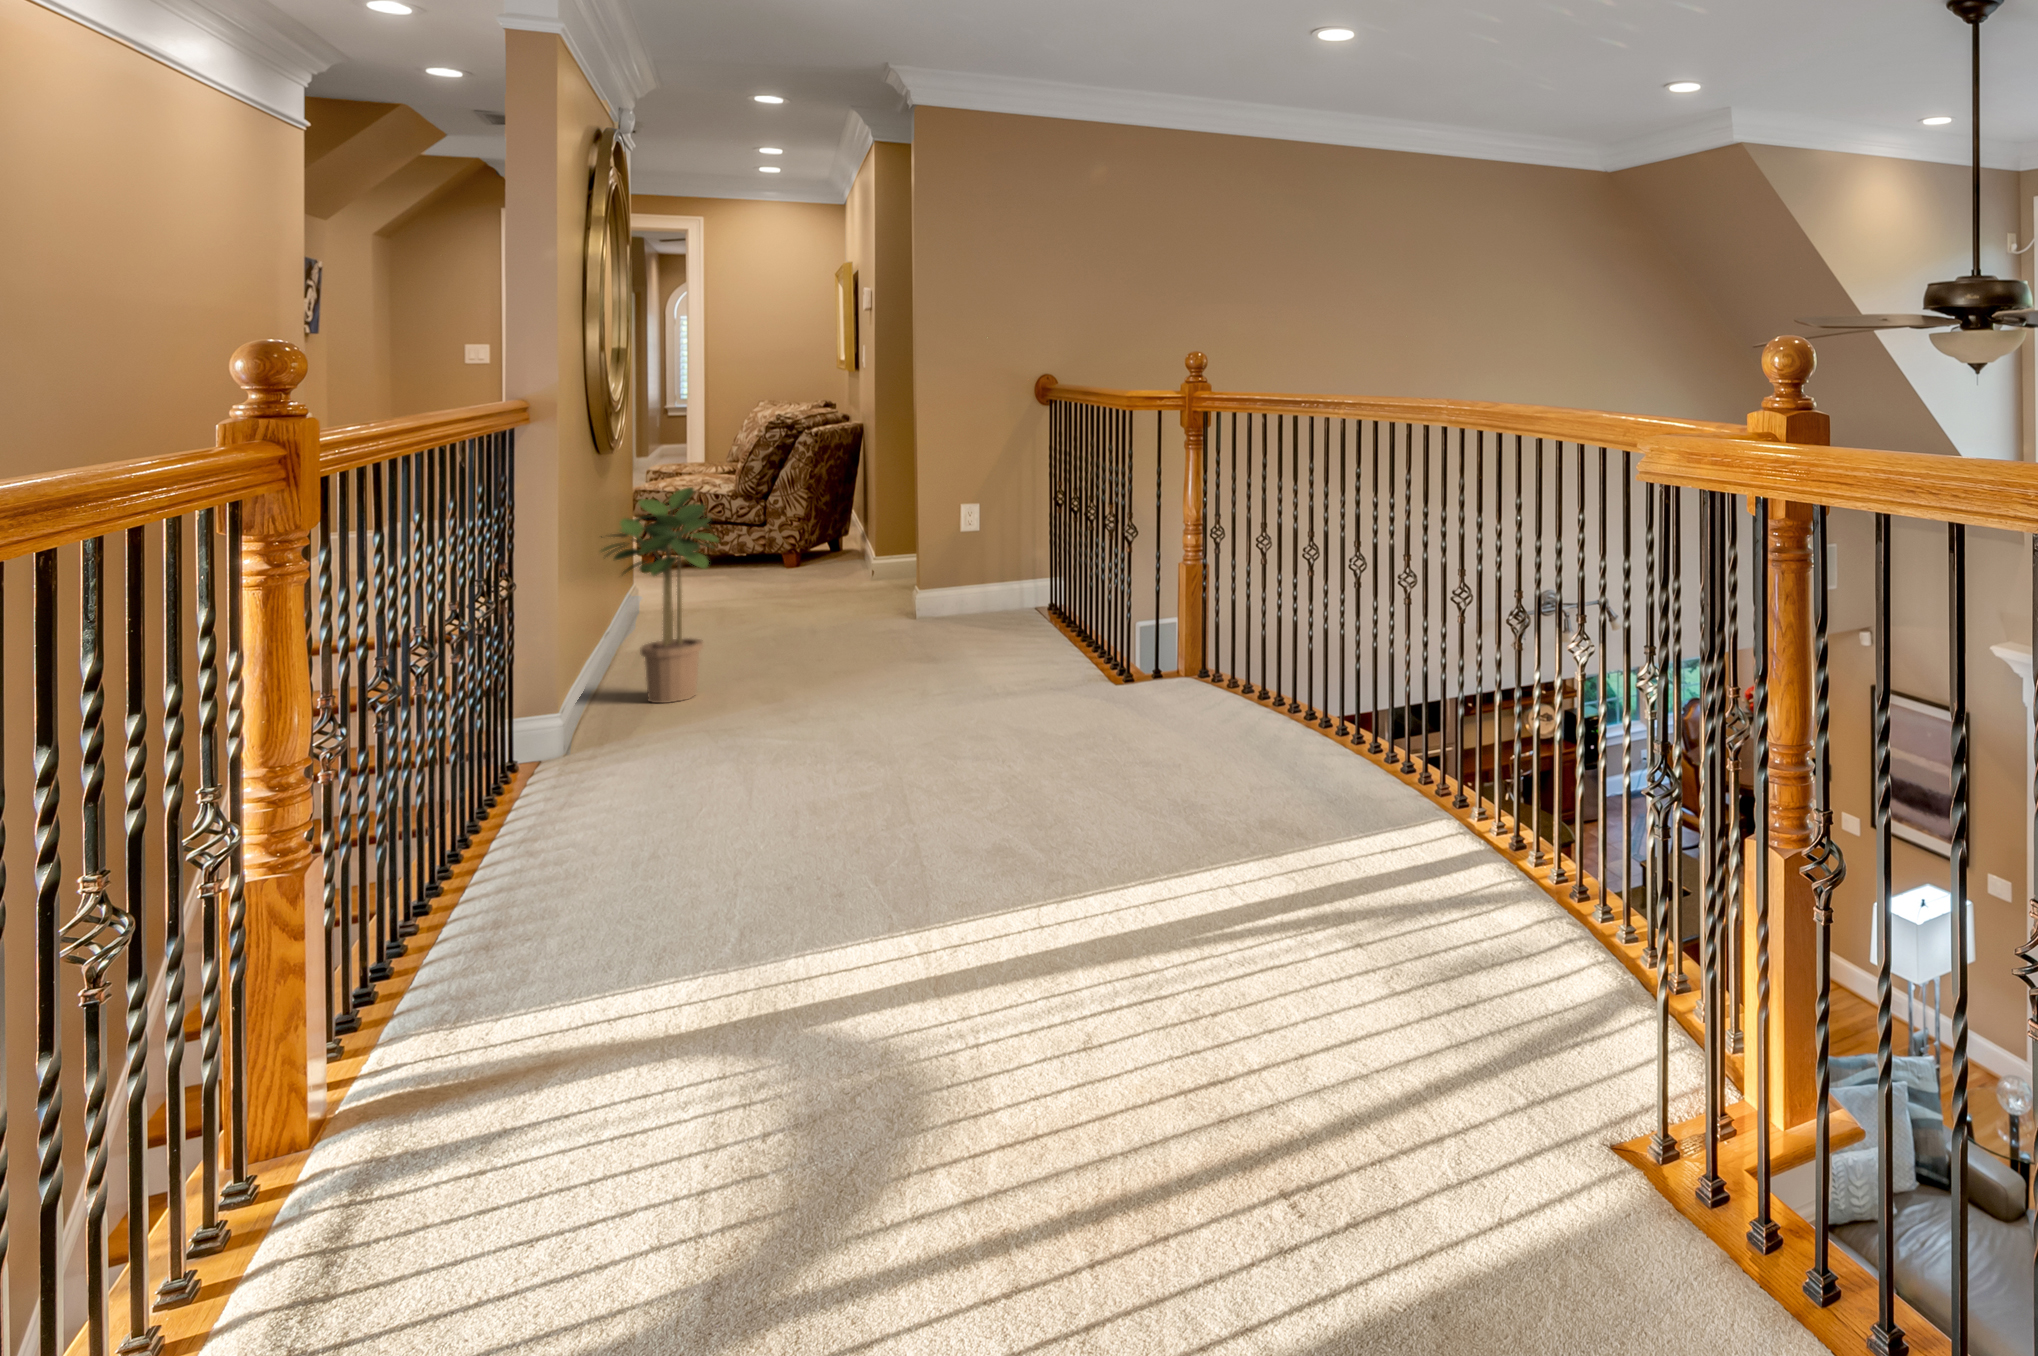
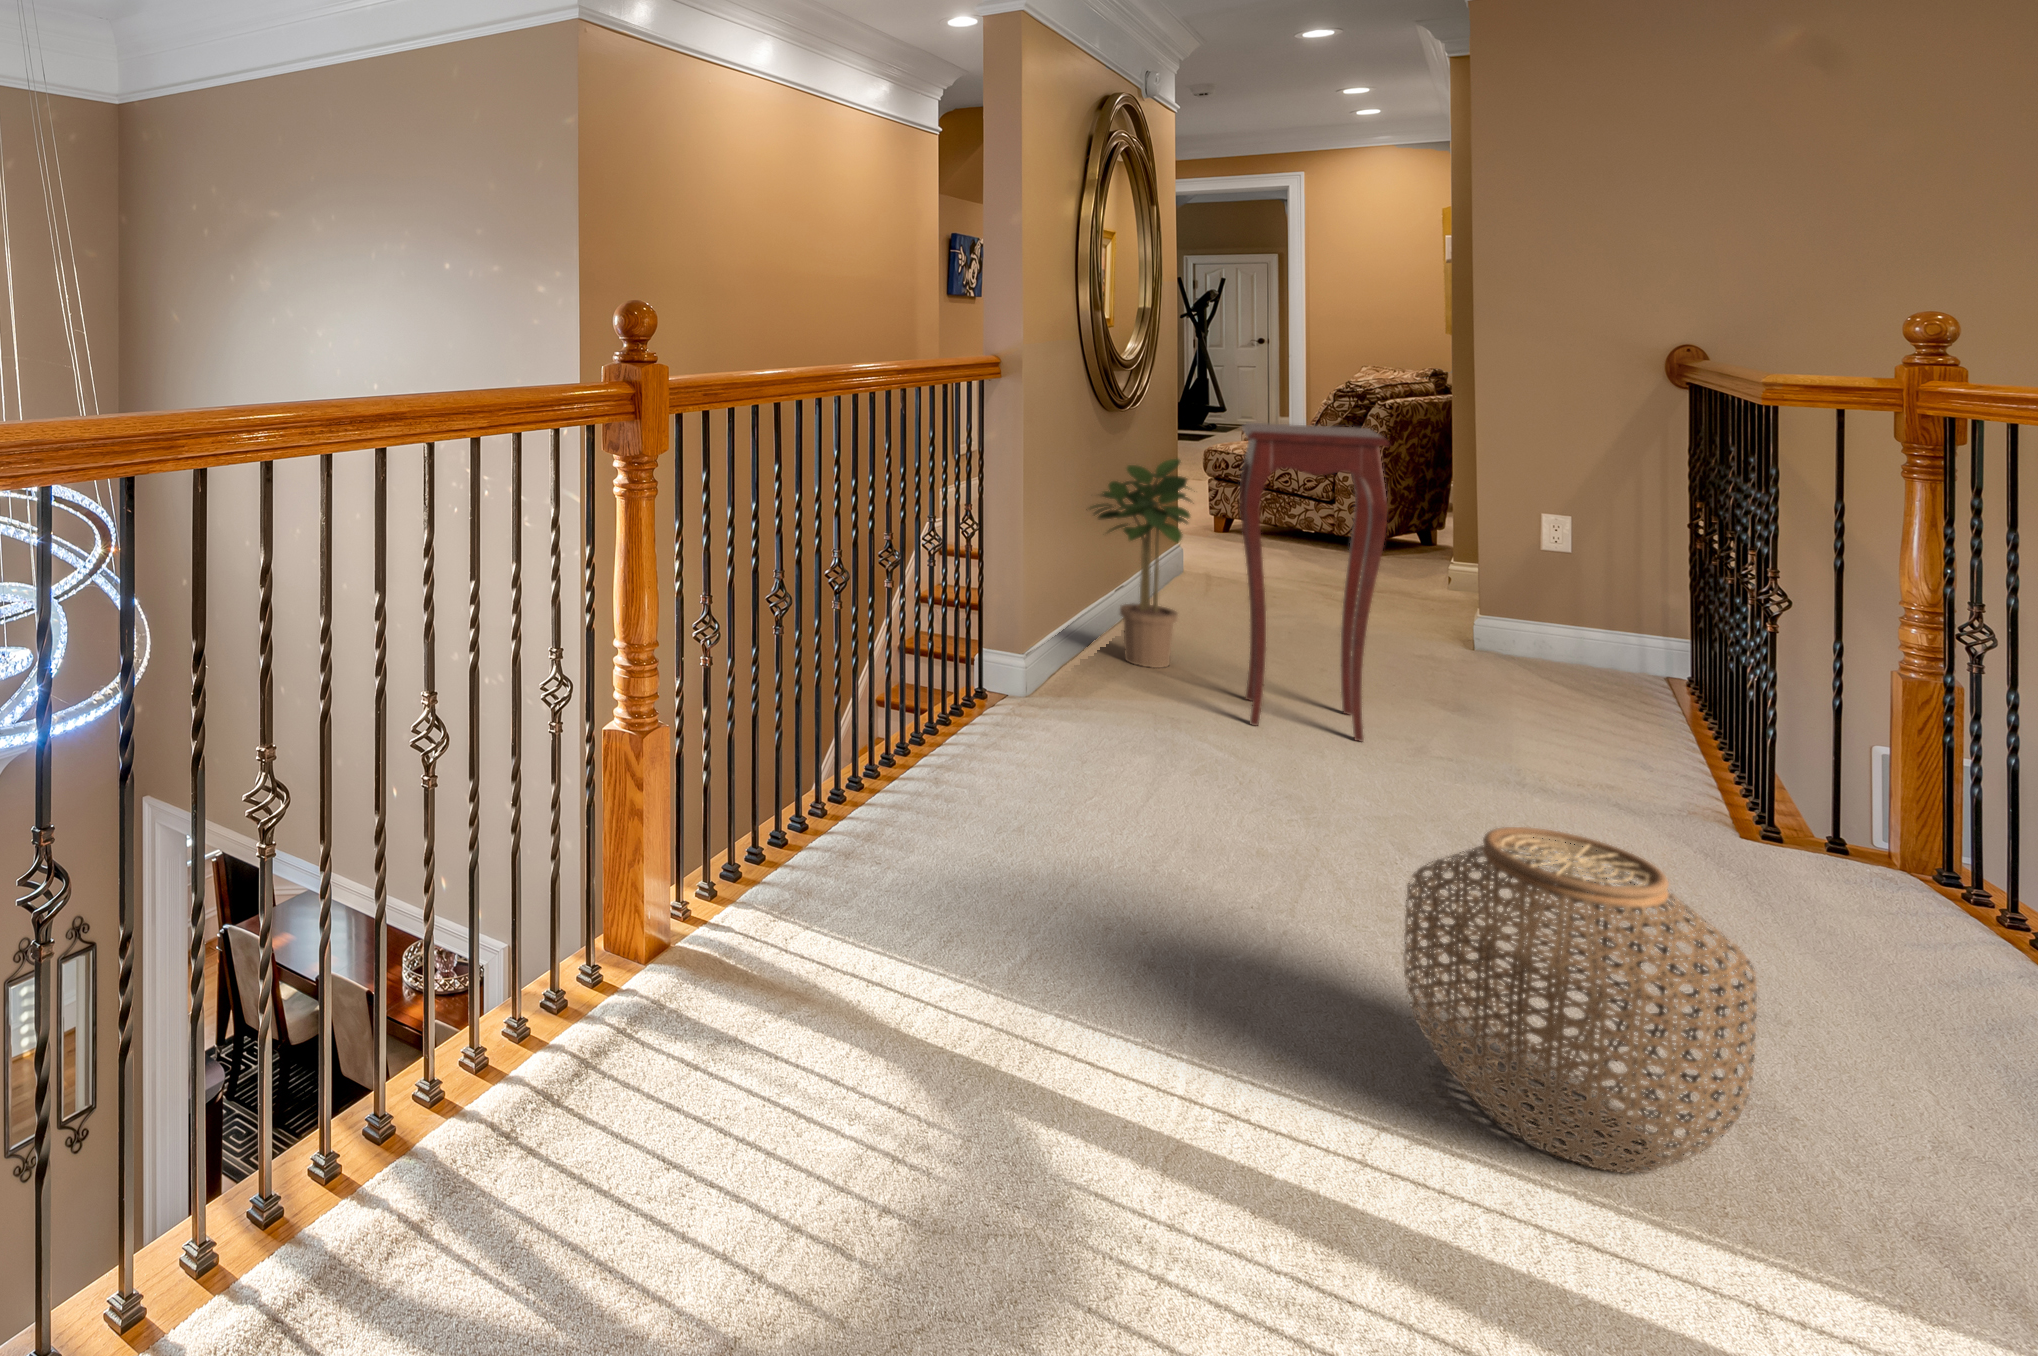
side table: none [769,439,904,718] -> present [1240,423,1390,741]
woven basket: none [1030,674,1206,877] -> present [1404,827,1757,1173]

